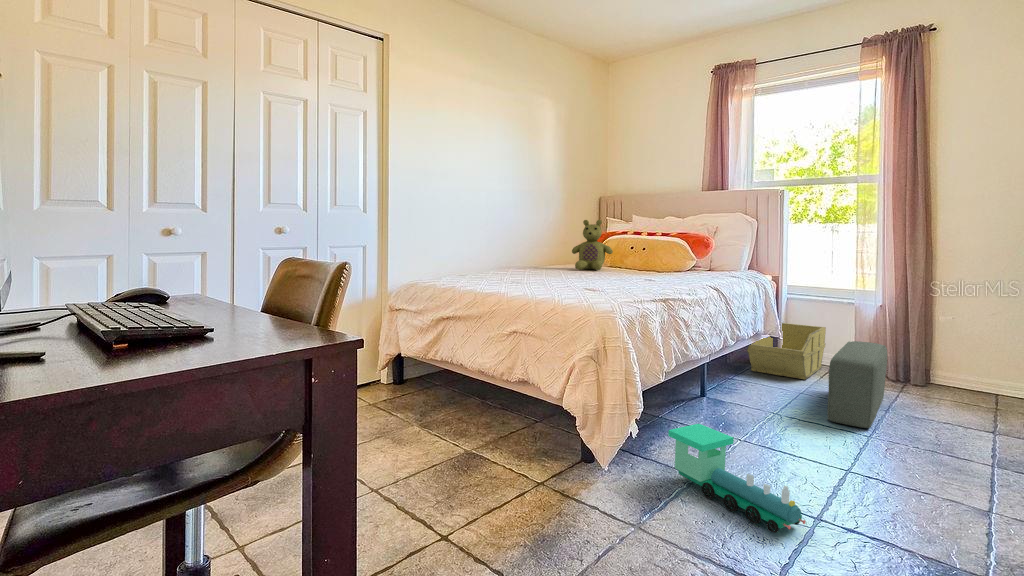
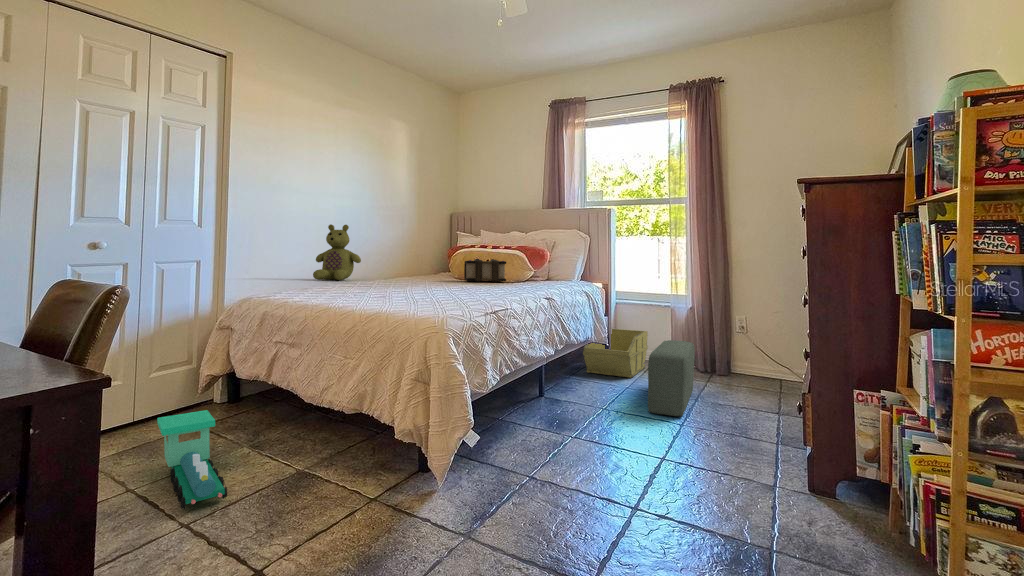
stuffed bear: present [572,220,613,270] -> present [313,224,361,280]
book: none [619,250,665,274] -> present [464,259,506,282]
toy train: present [668,424,806,533] -> present [157,410,227,509]

